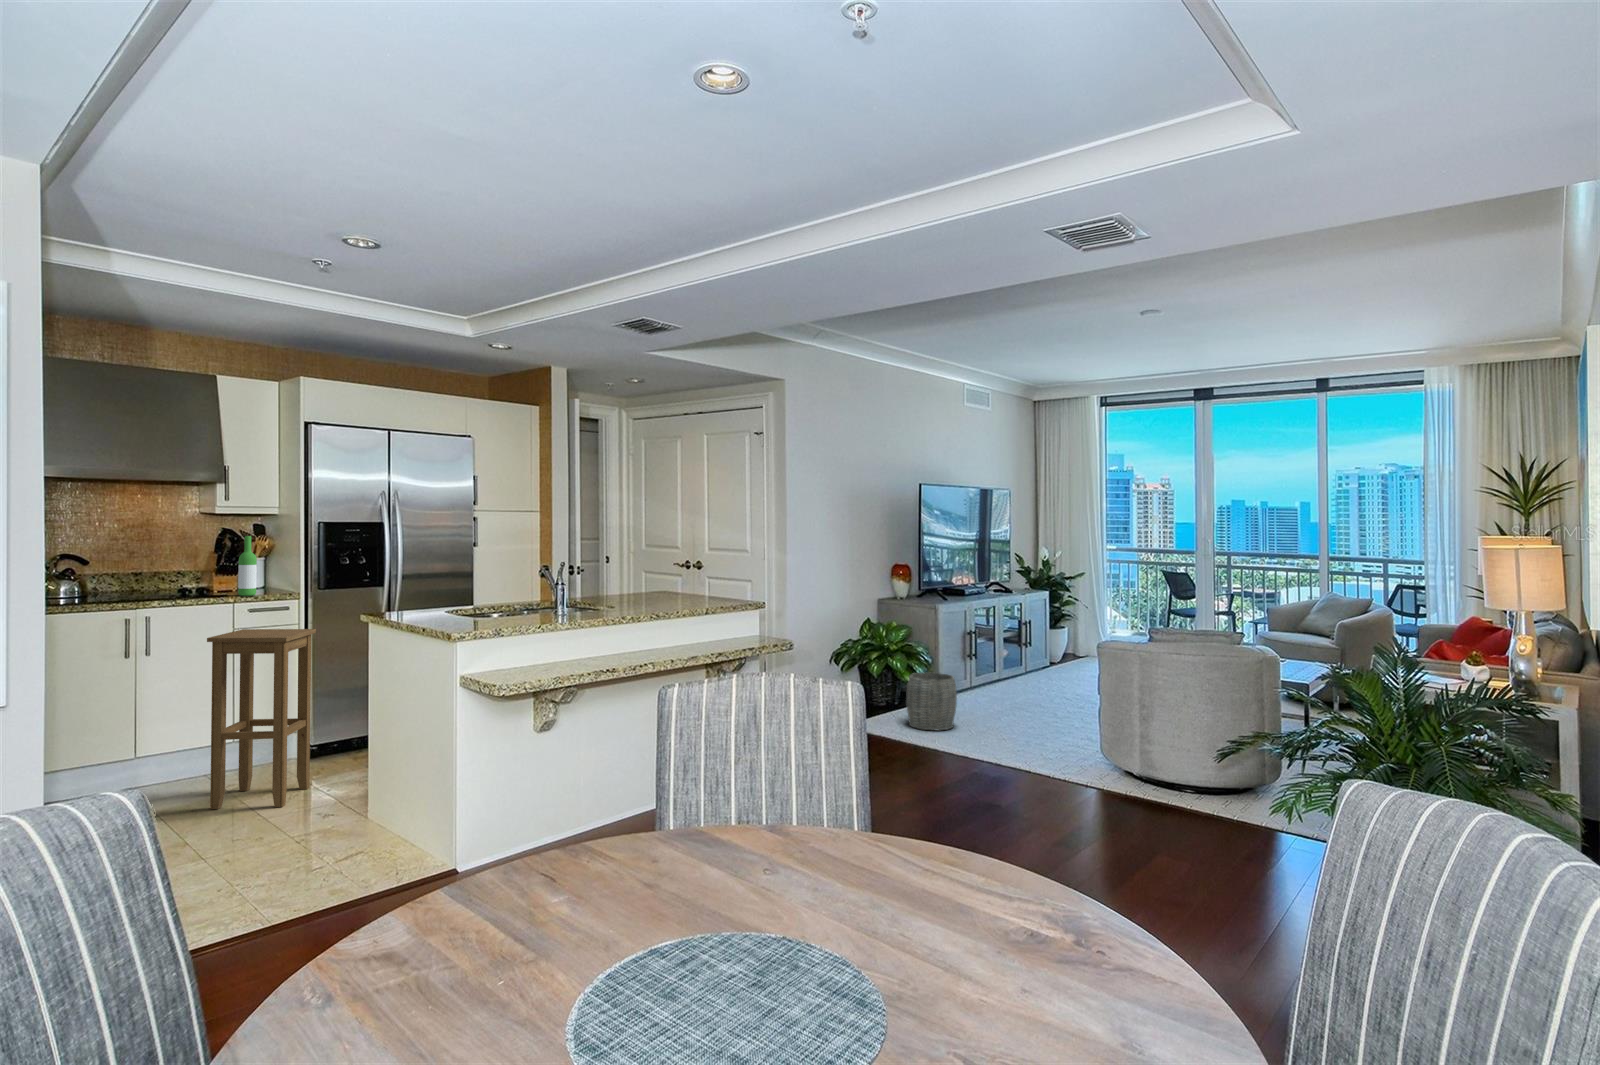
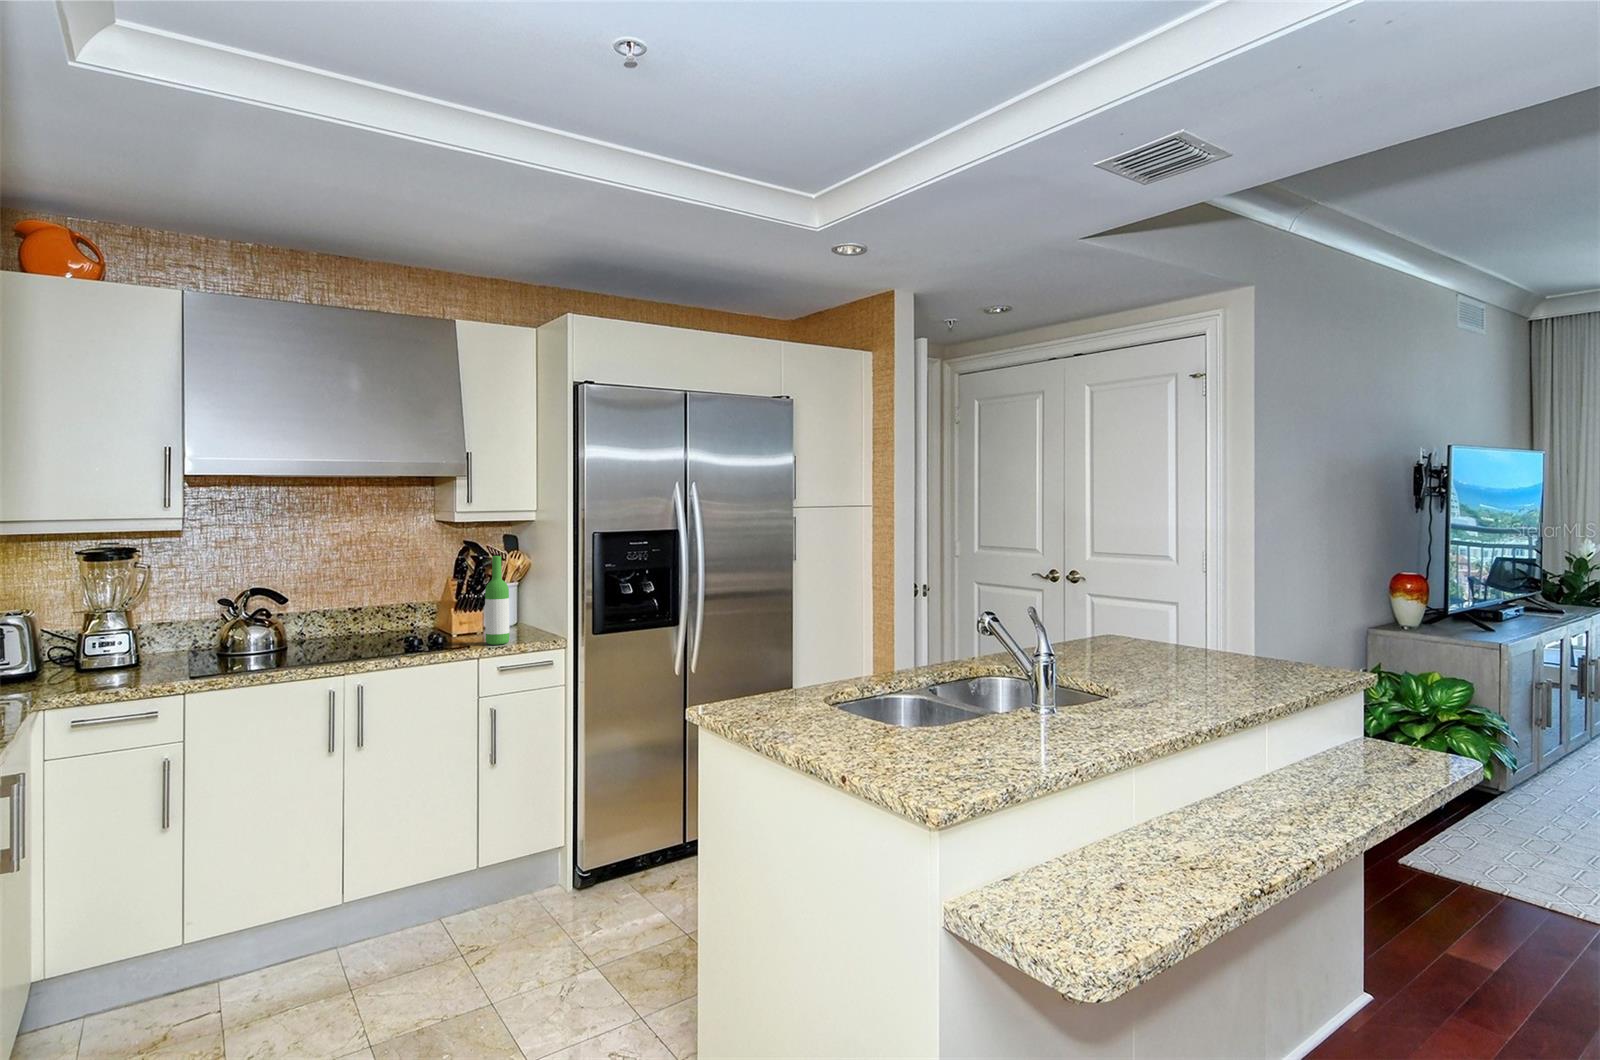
stool: present [207,629,316,809] -> none [450,704,601,1006]
woven basket: present [906,673,957,730] -> none [1469,759,1575,865]

